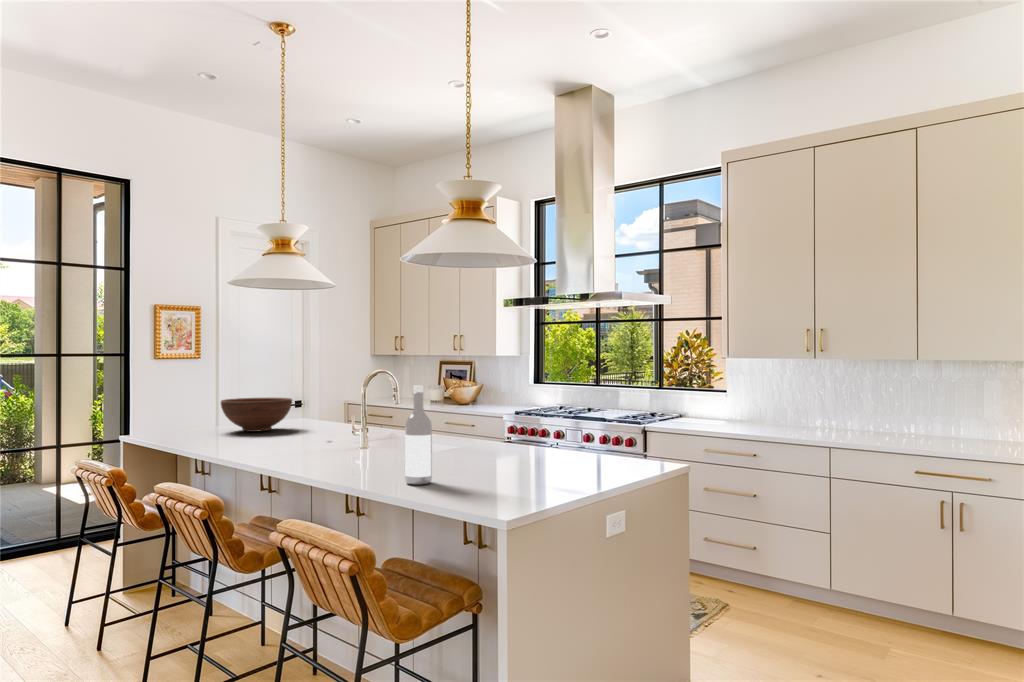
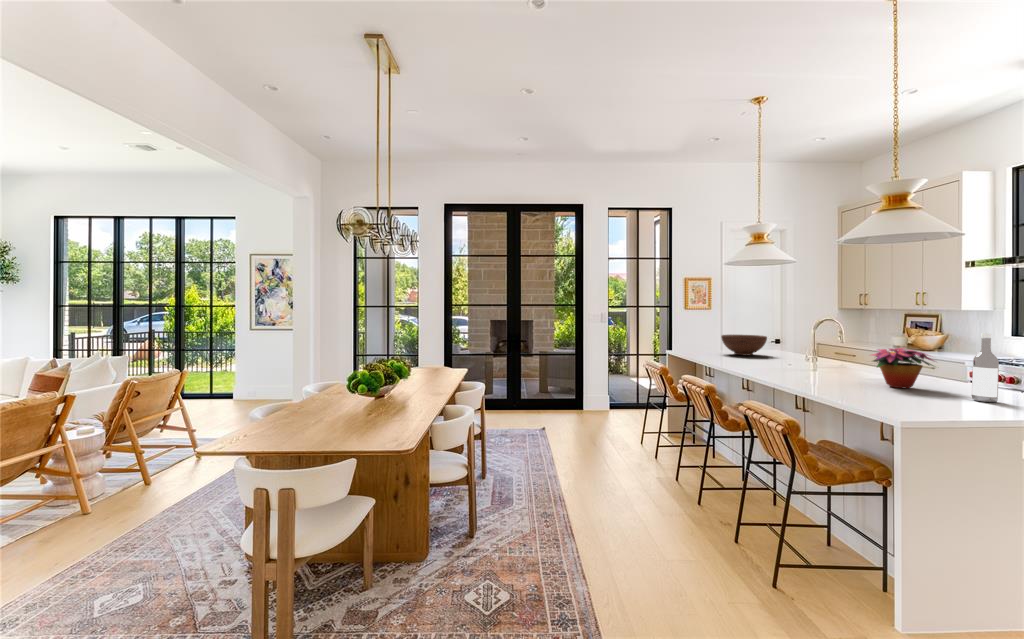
wine bottle: present [405,385,432,485] -> present [972,333,999,402]
flower arrangement: none [442,405,523,464] -> present [872,348,934,388]

